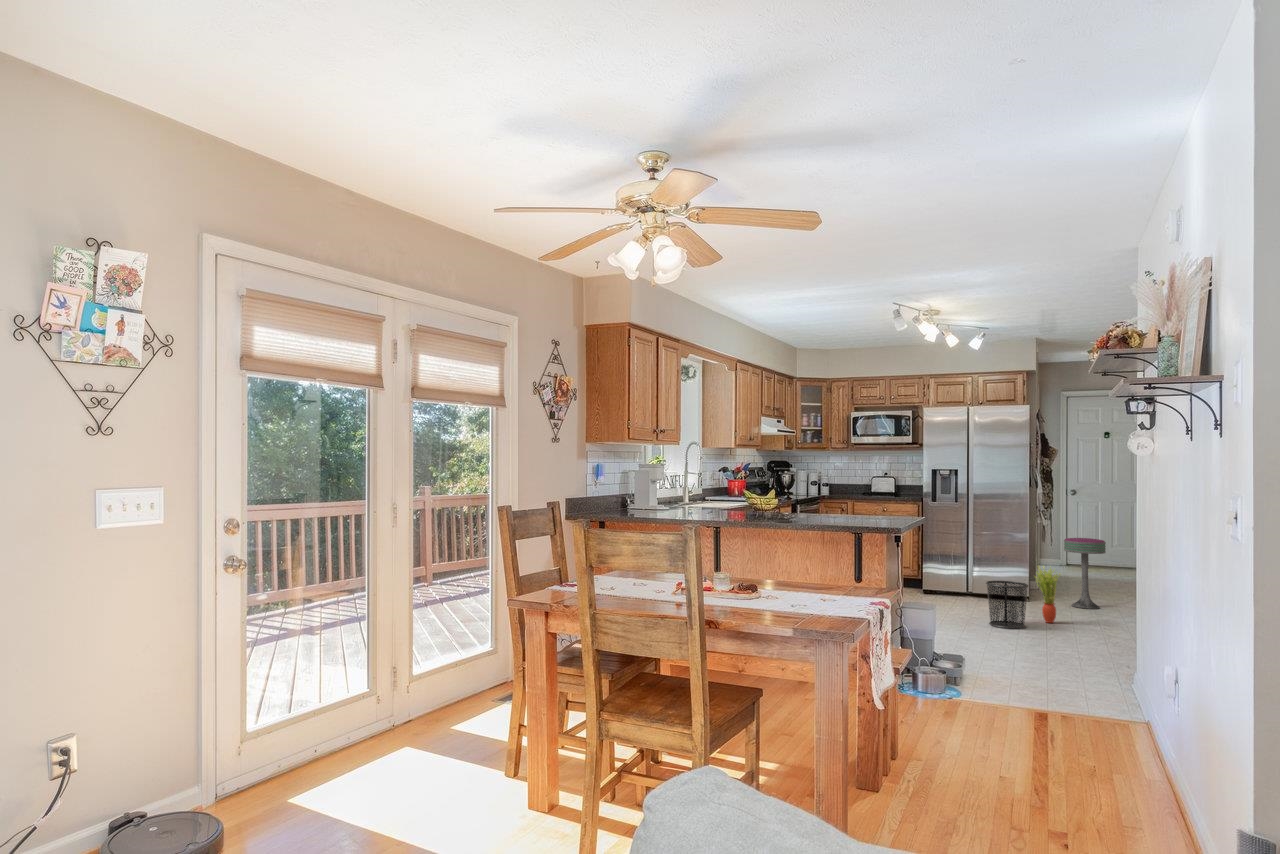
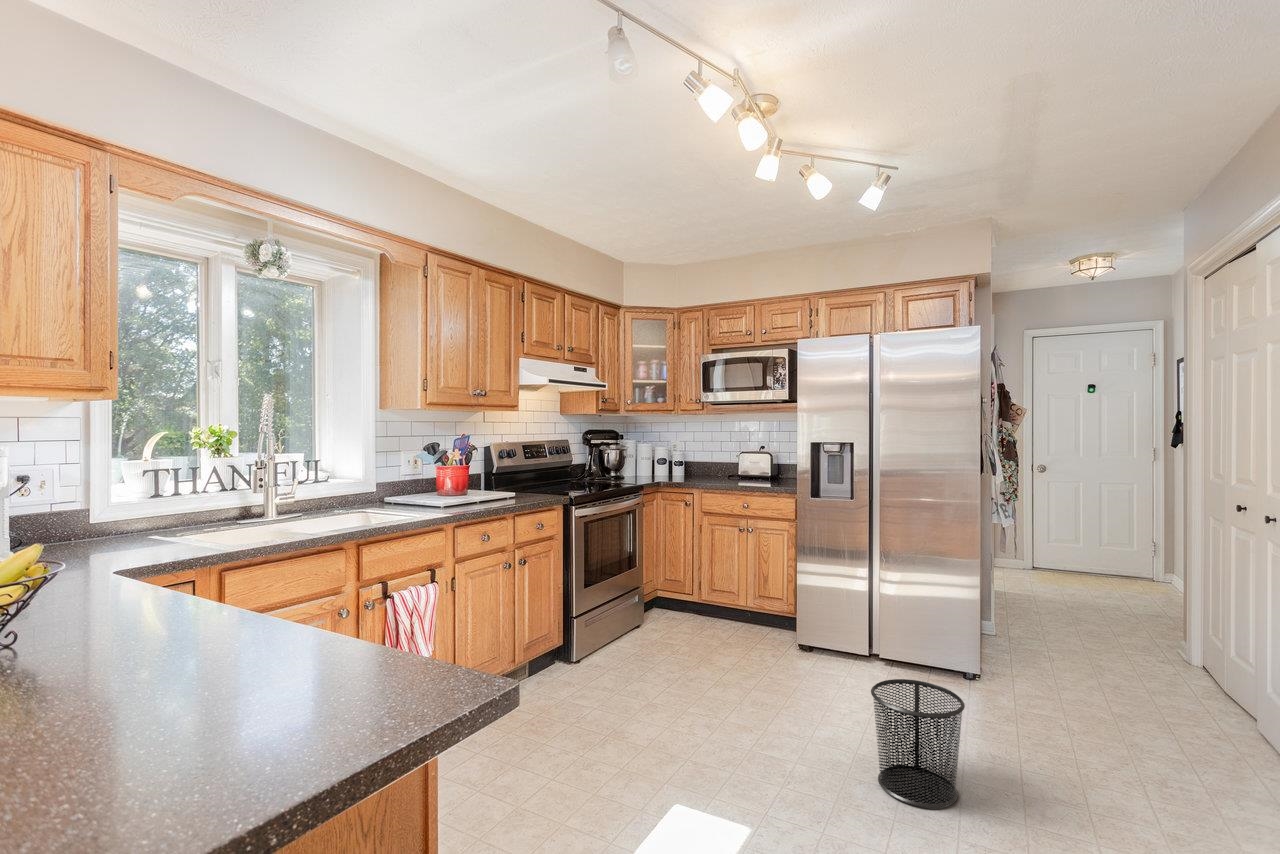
bar stool: present [1064,538,1106,609] -> none [1040,564,1123,703]
potted plant: present [1036,567,1060,623] -> none [978,646,1040,774]

